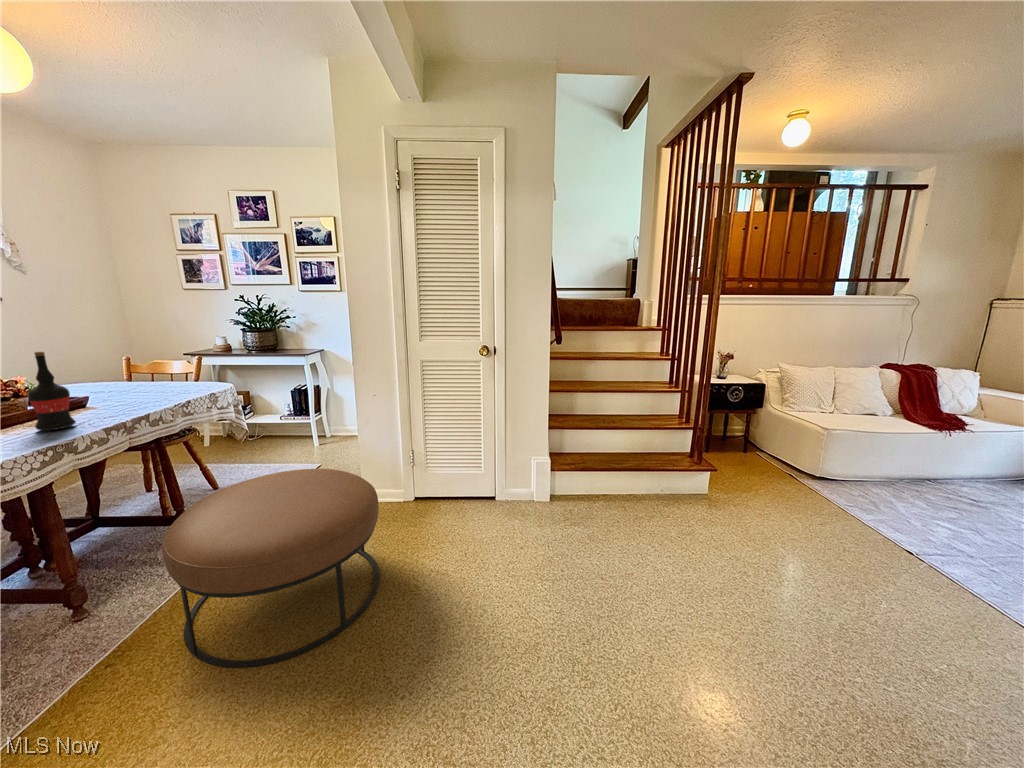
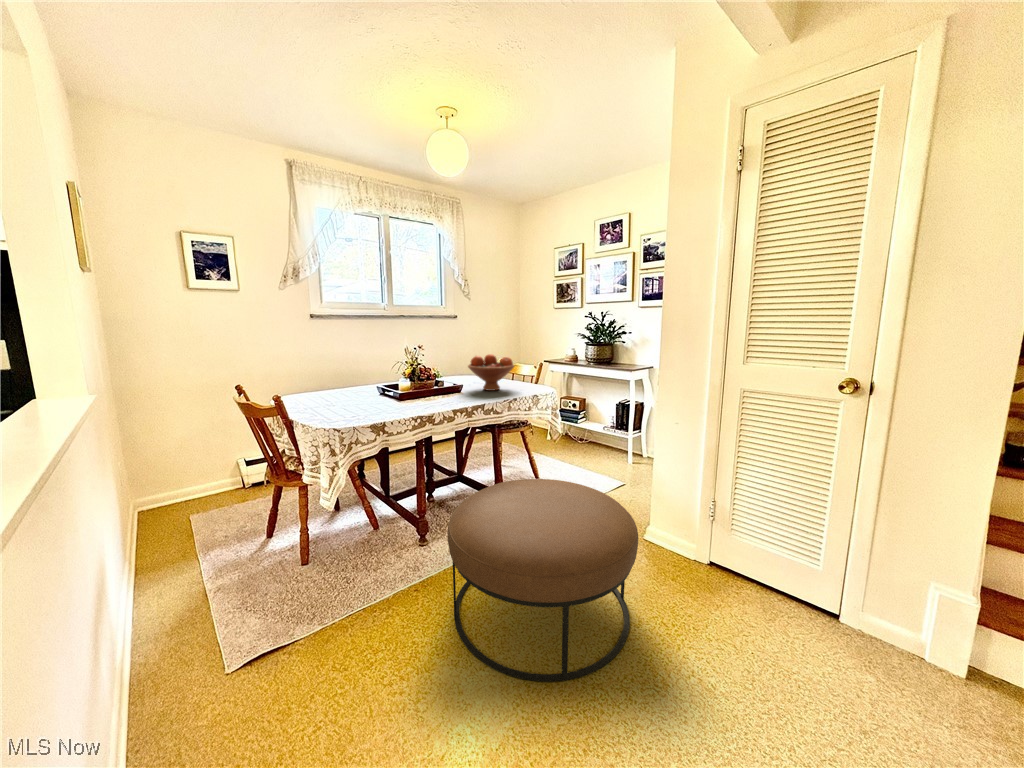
fruit bowl: none [94,351,175,398] -> present [468,354,514,391]
wine bottle: present [28,352,76,431] -> none [421,349,441,405]

